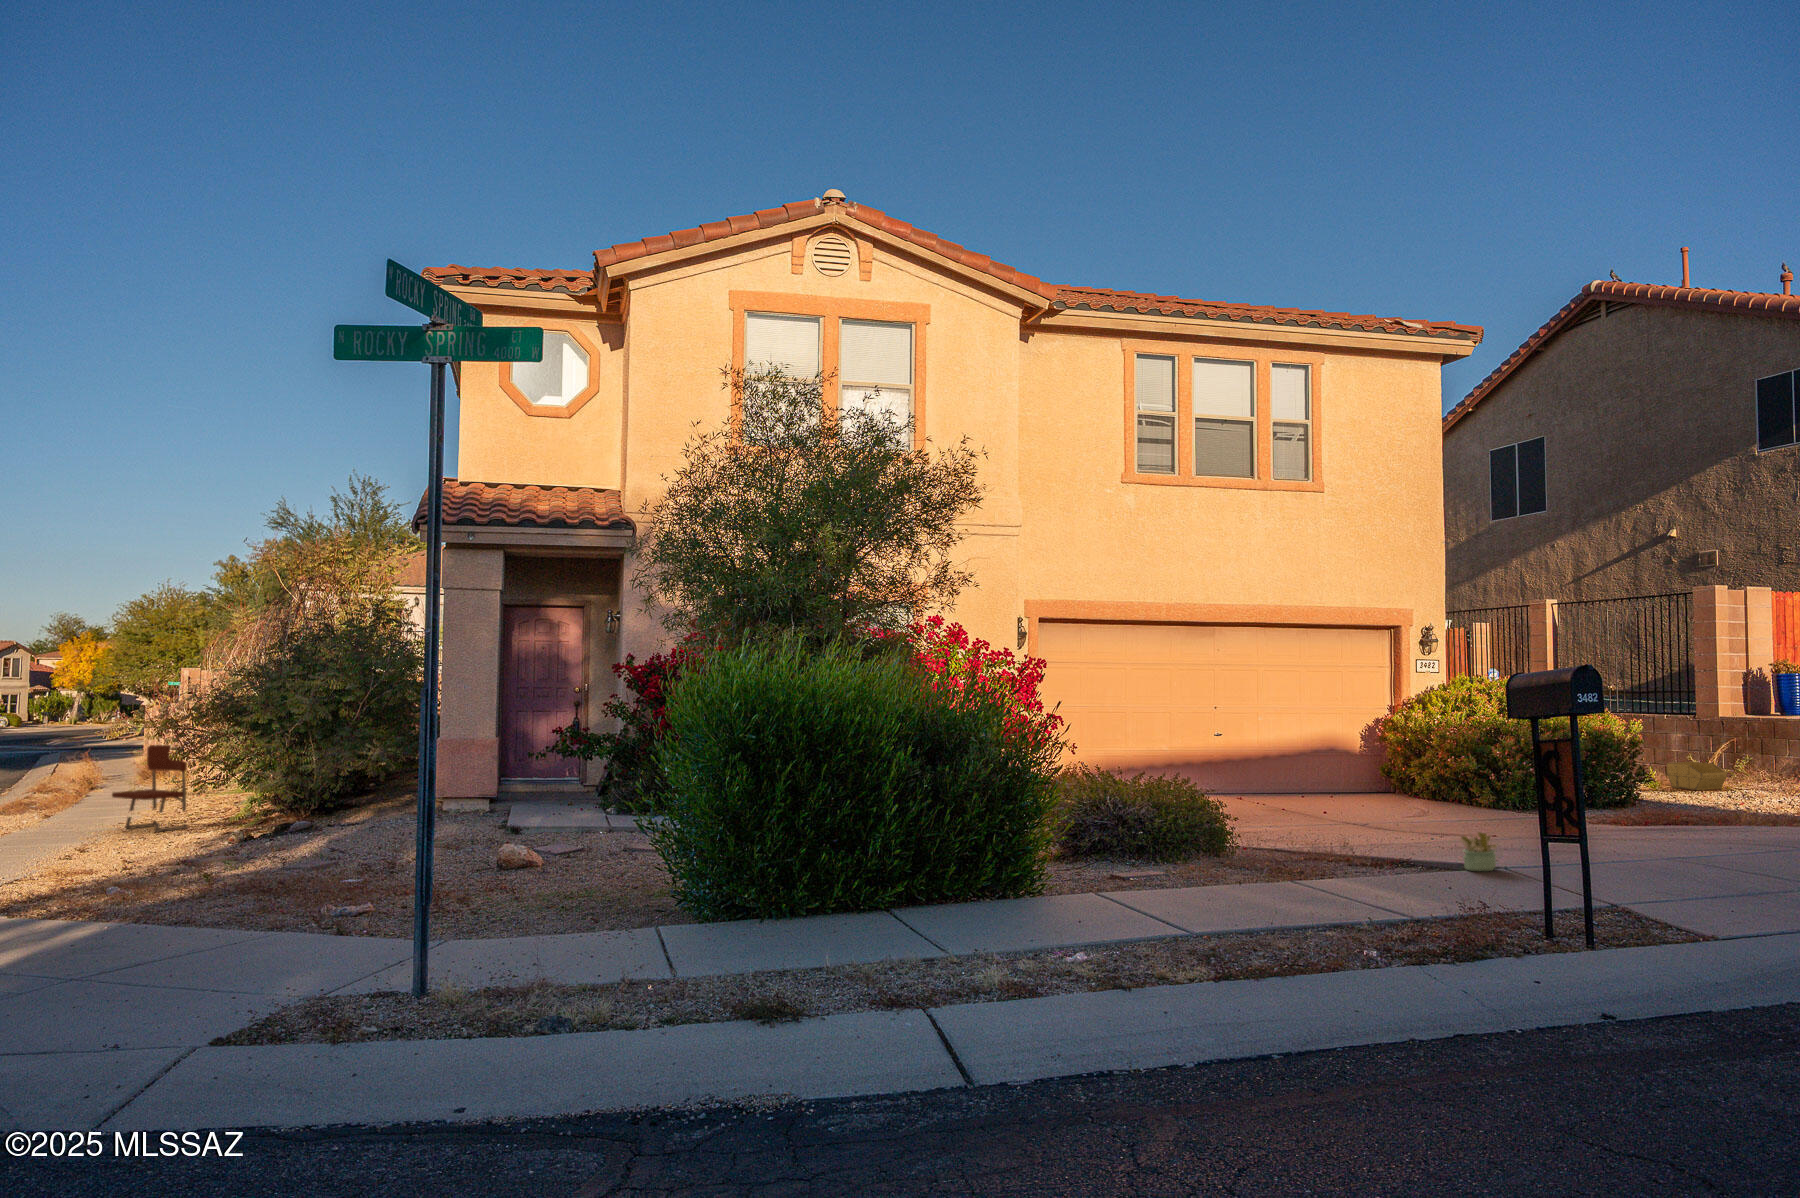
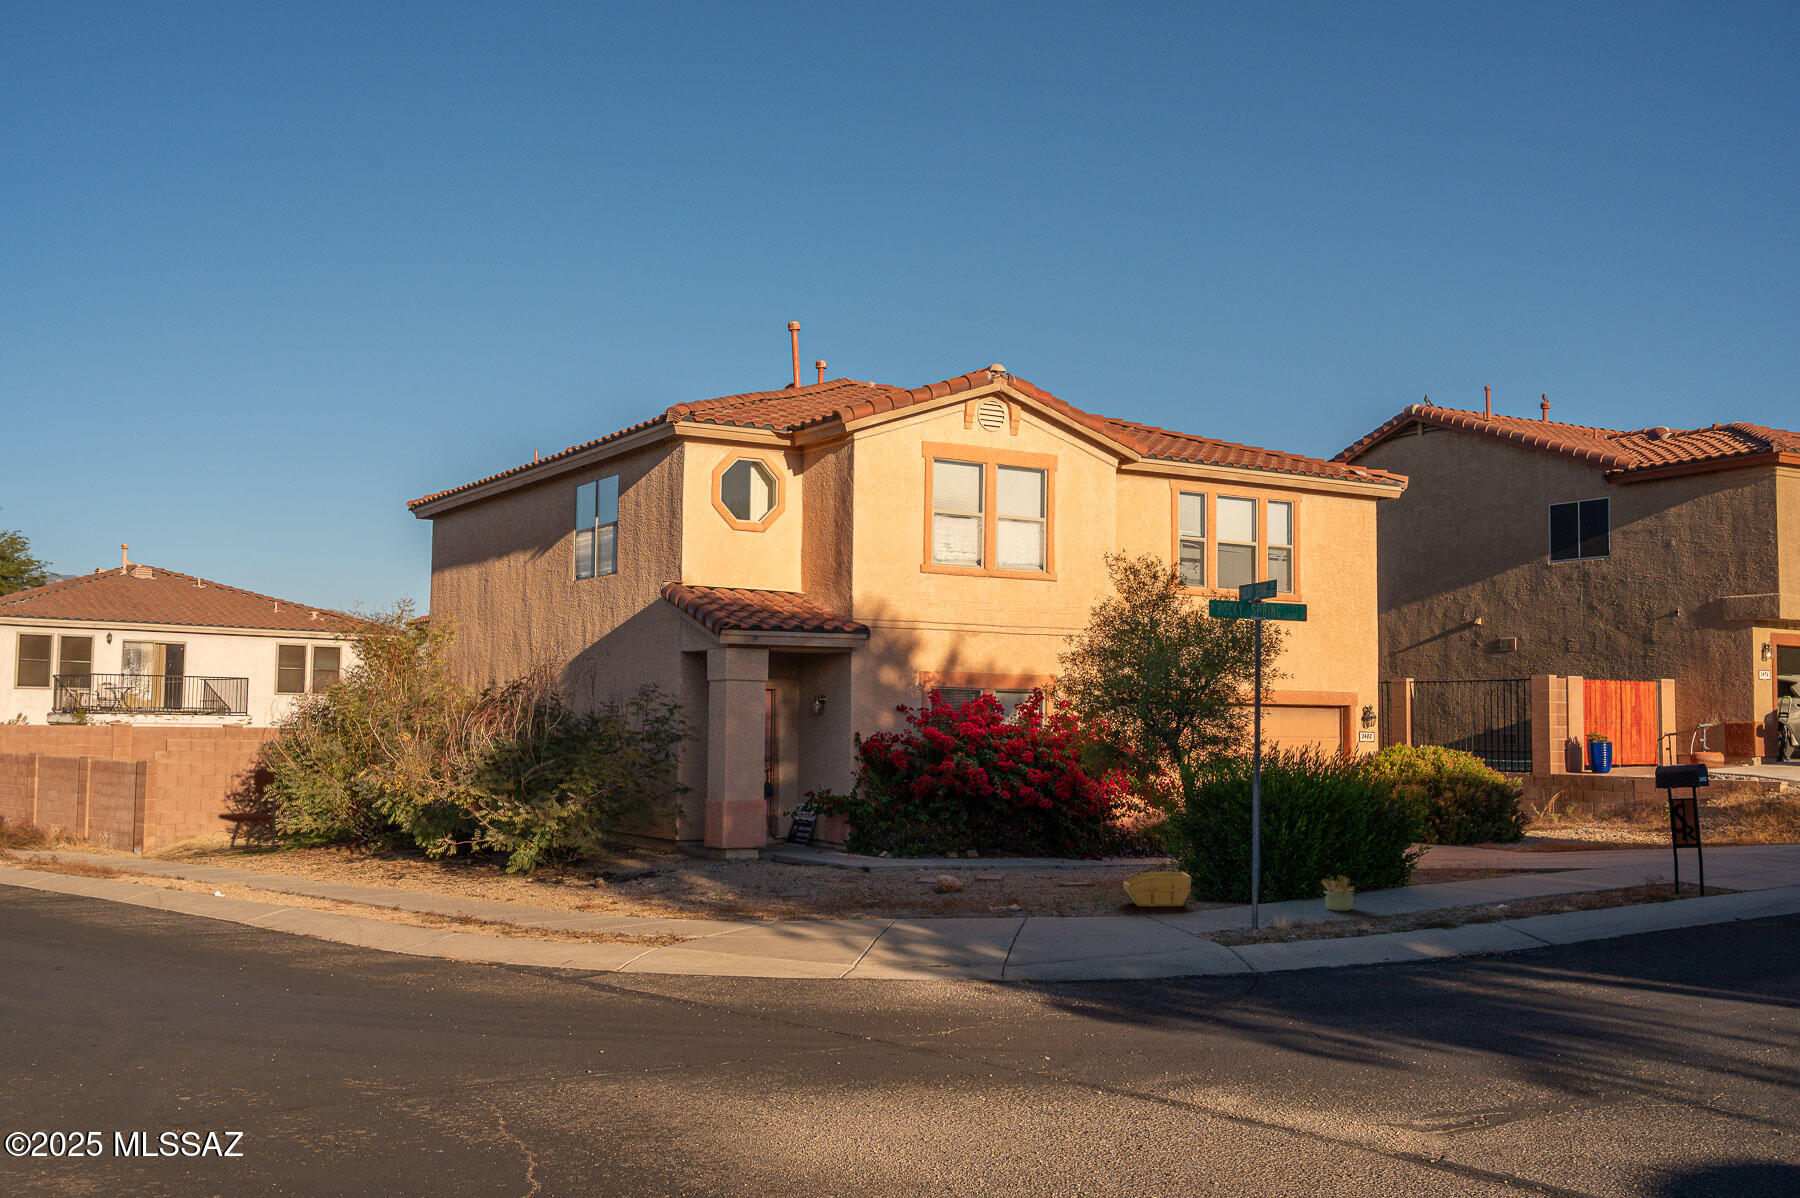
bench: present [112,745,188,832] -> present [218,771,276,853]
storage bin: present [1666,762,1727,790] -> present [1123,872,1191,906]

